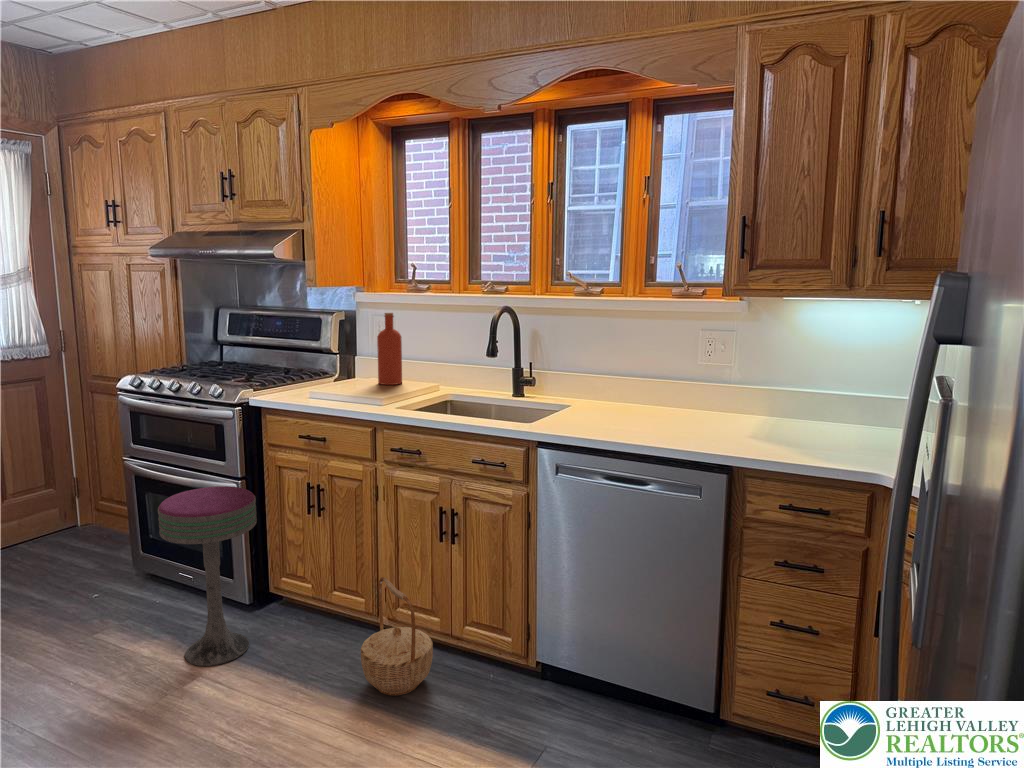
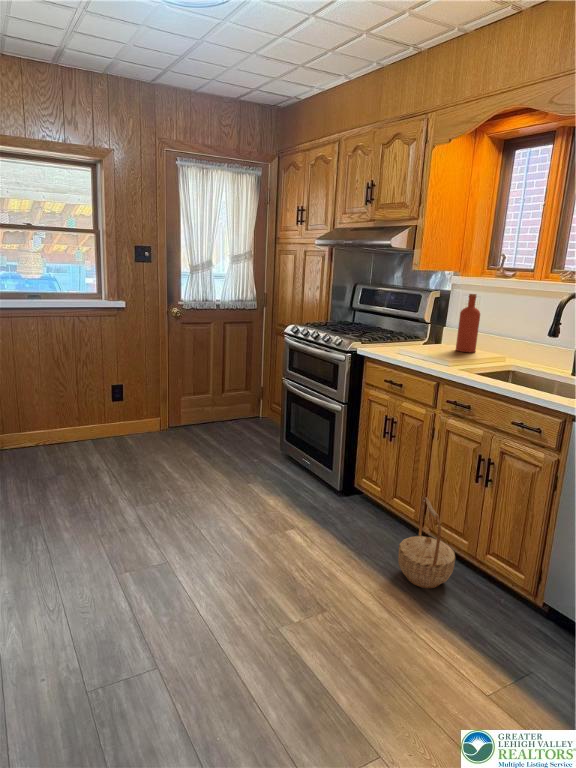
bar stool: present [158,486,257,666] -> none [287,404,349,523]

